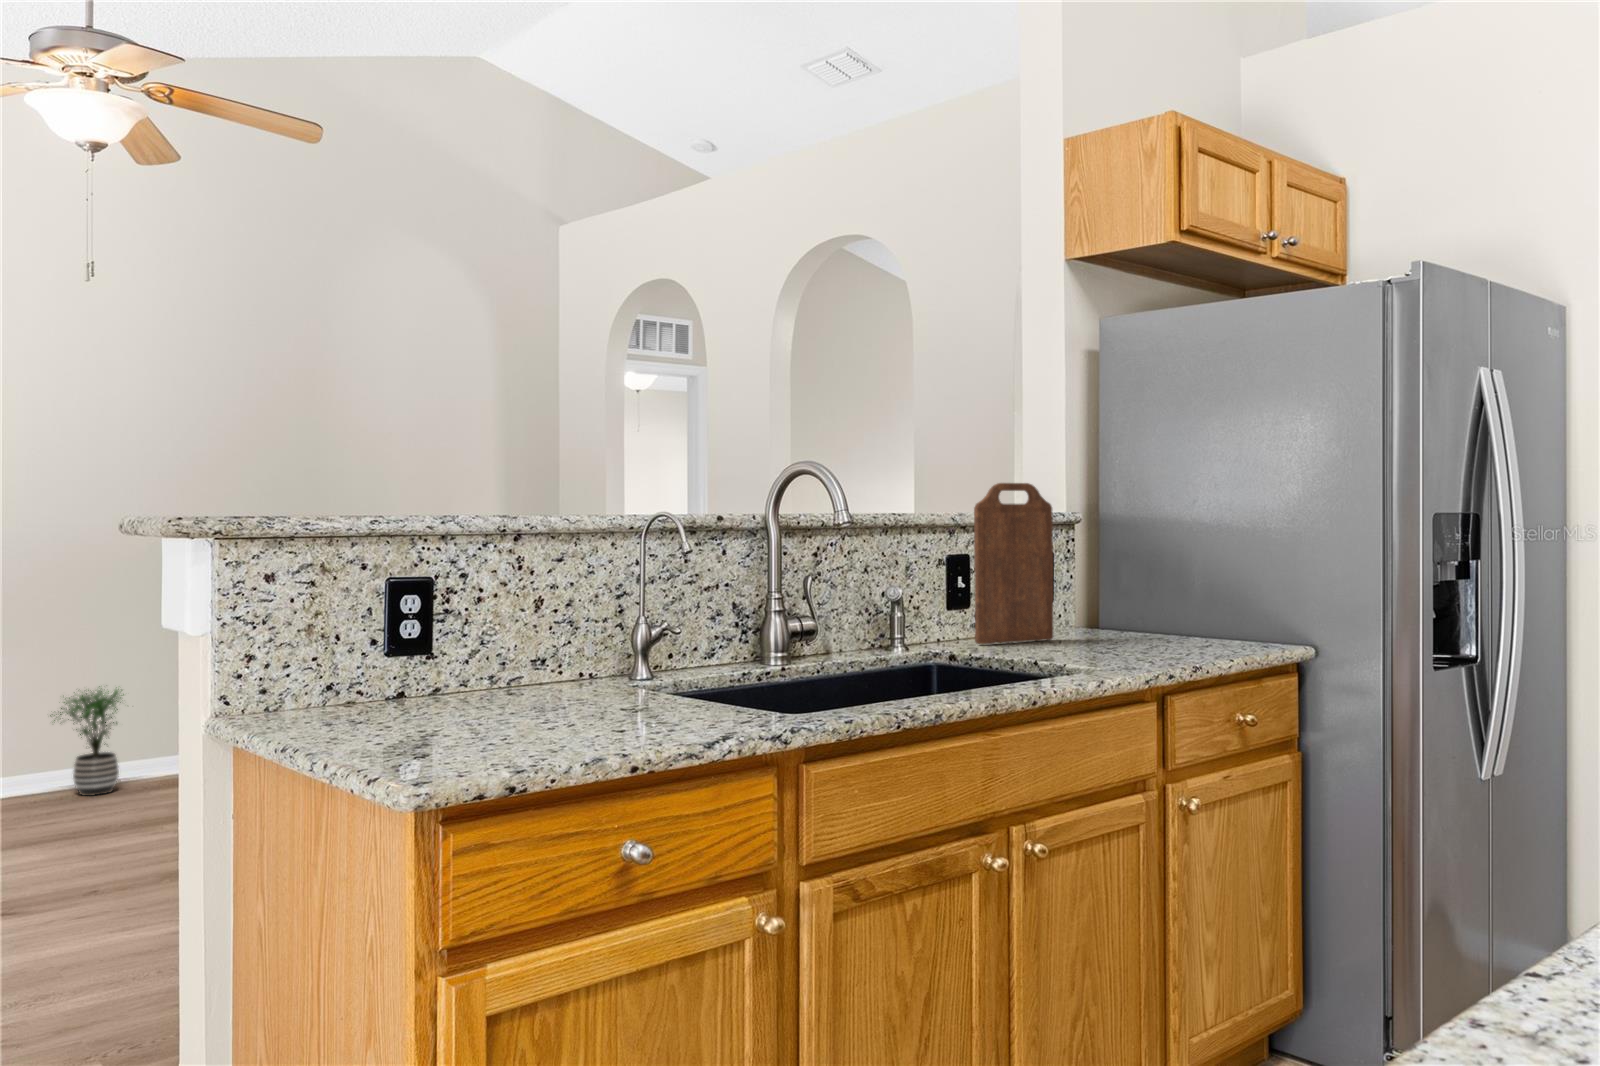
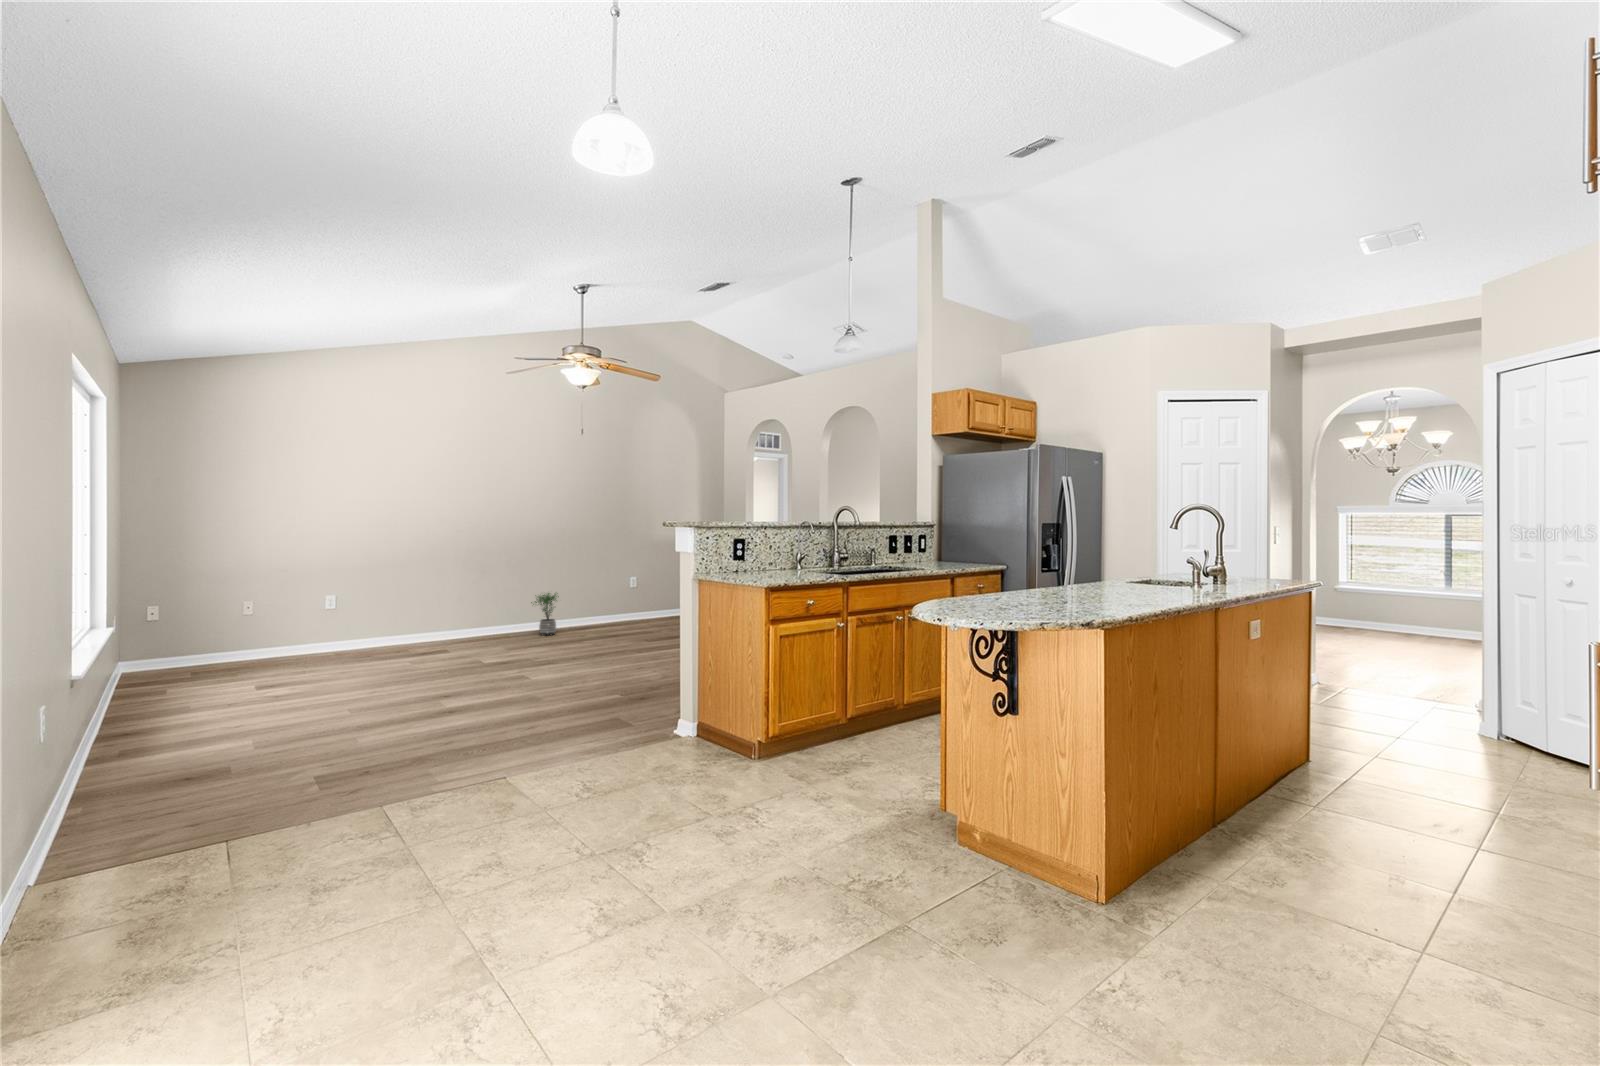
cutting board: present [974,483,1053,644] -> none [899,512,925,565]

